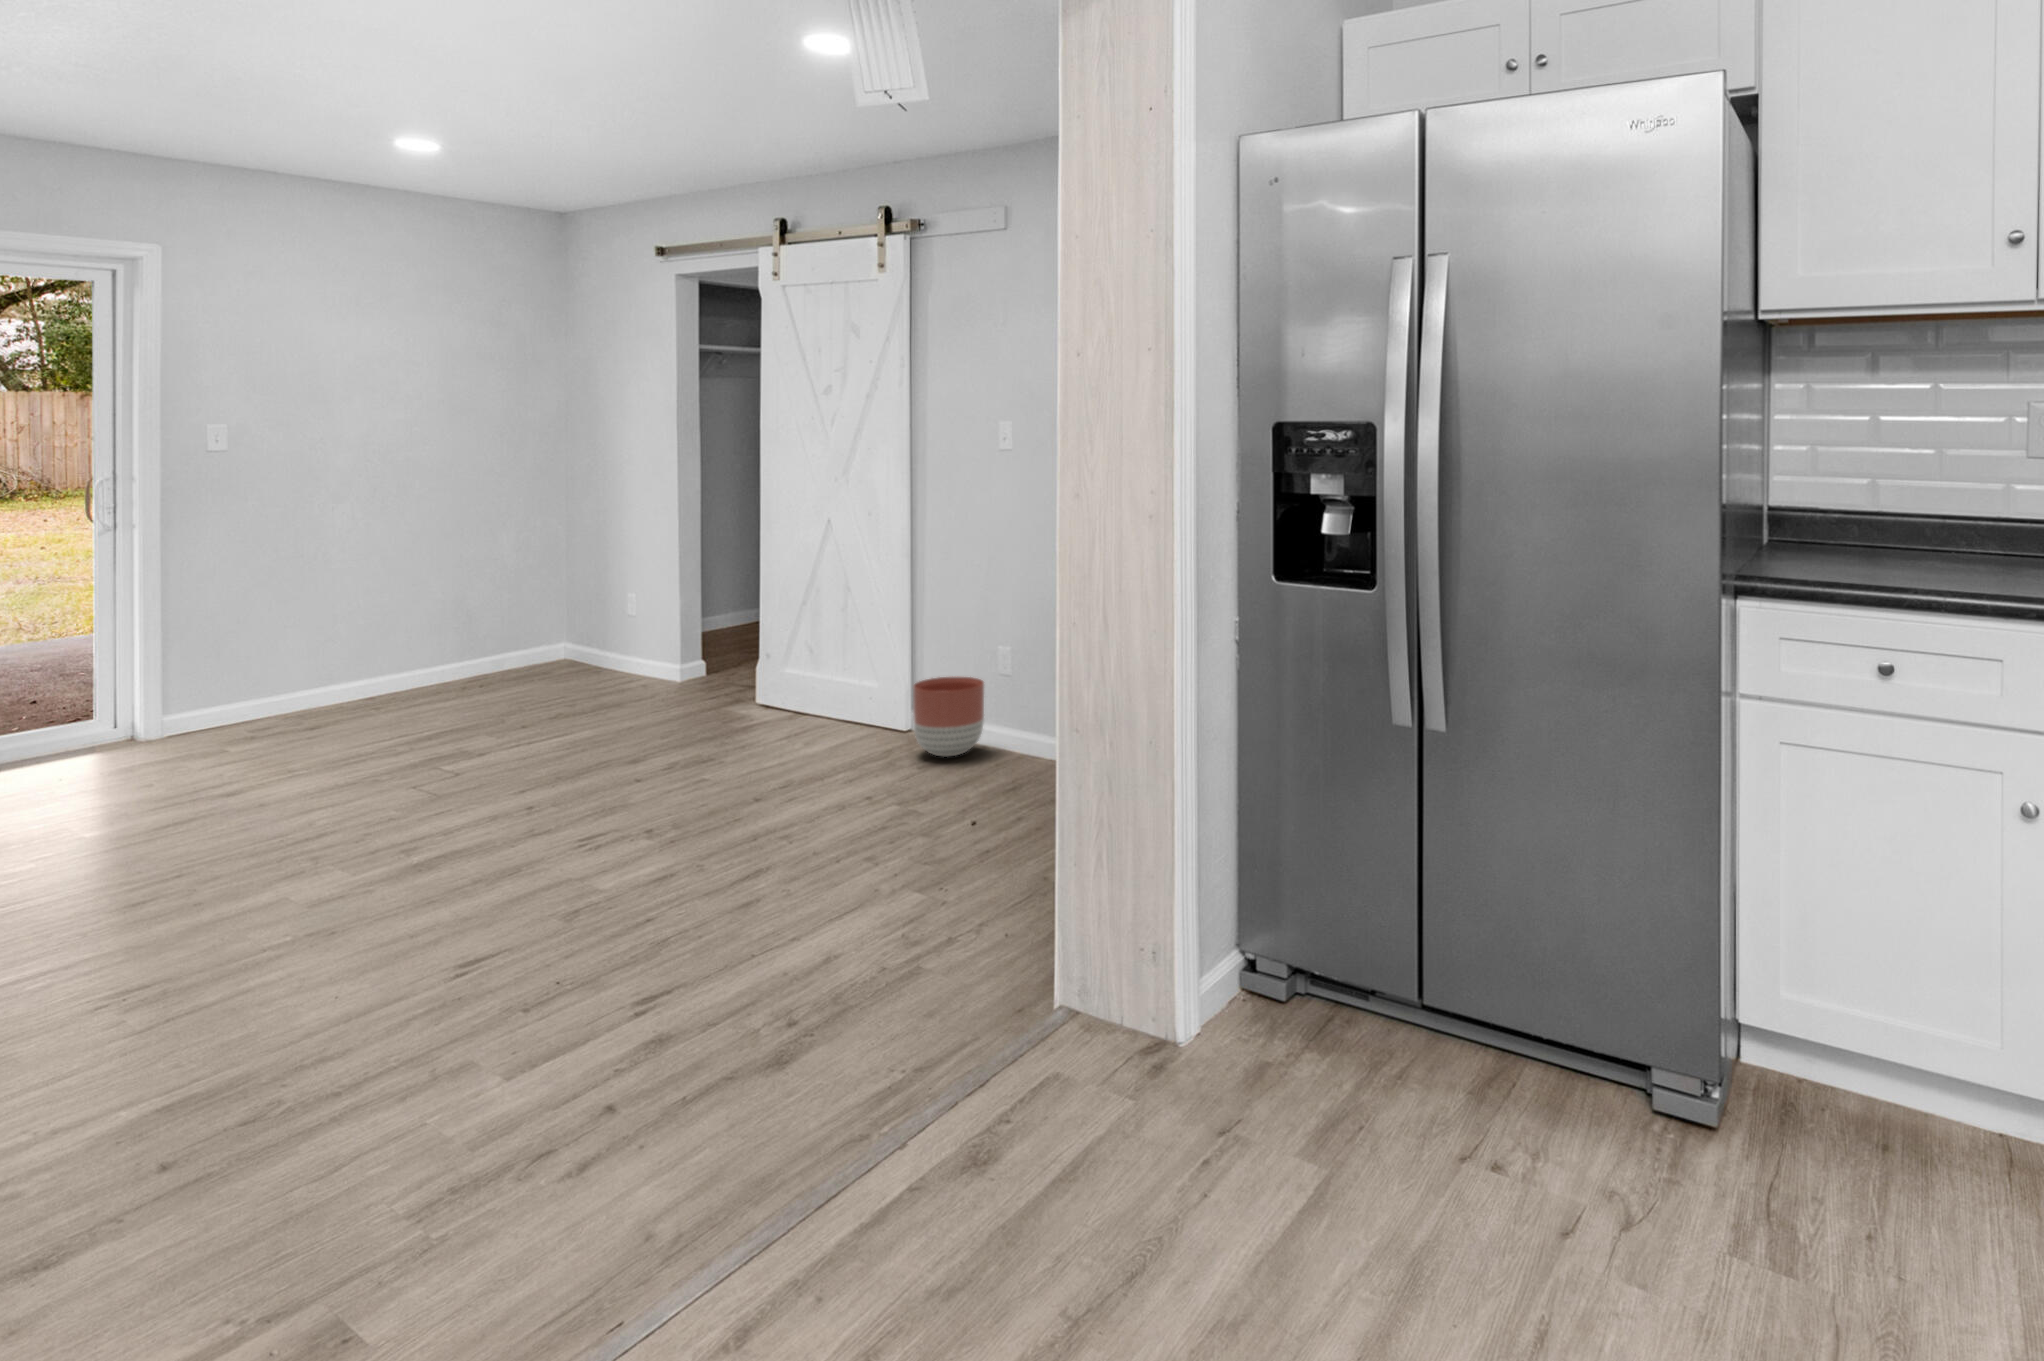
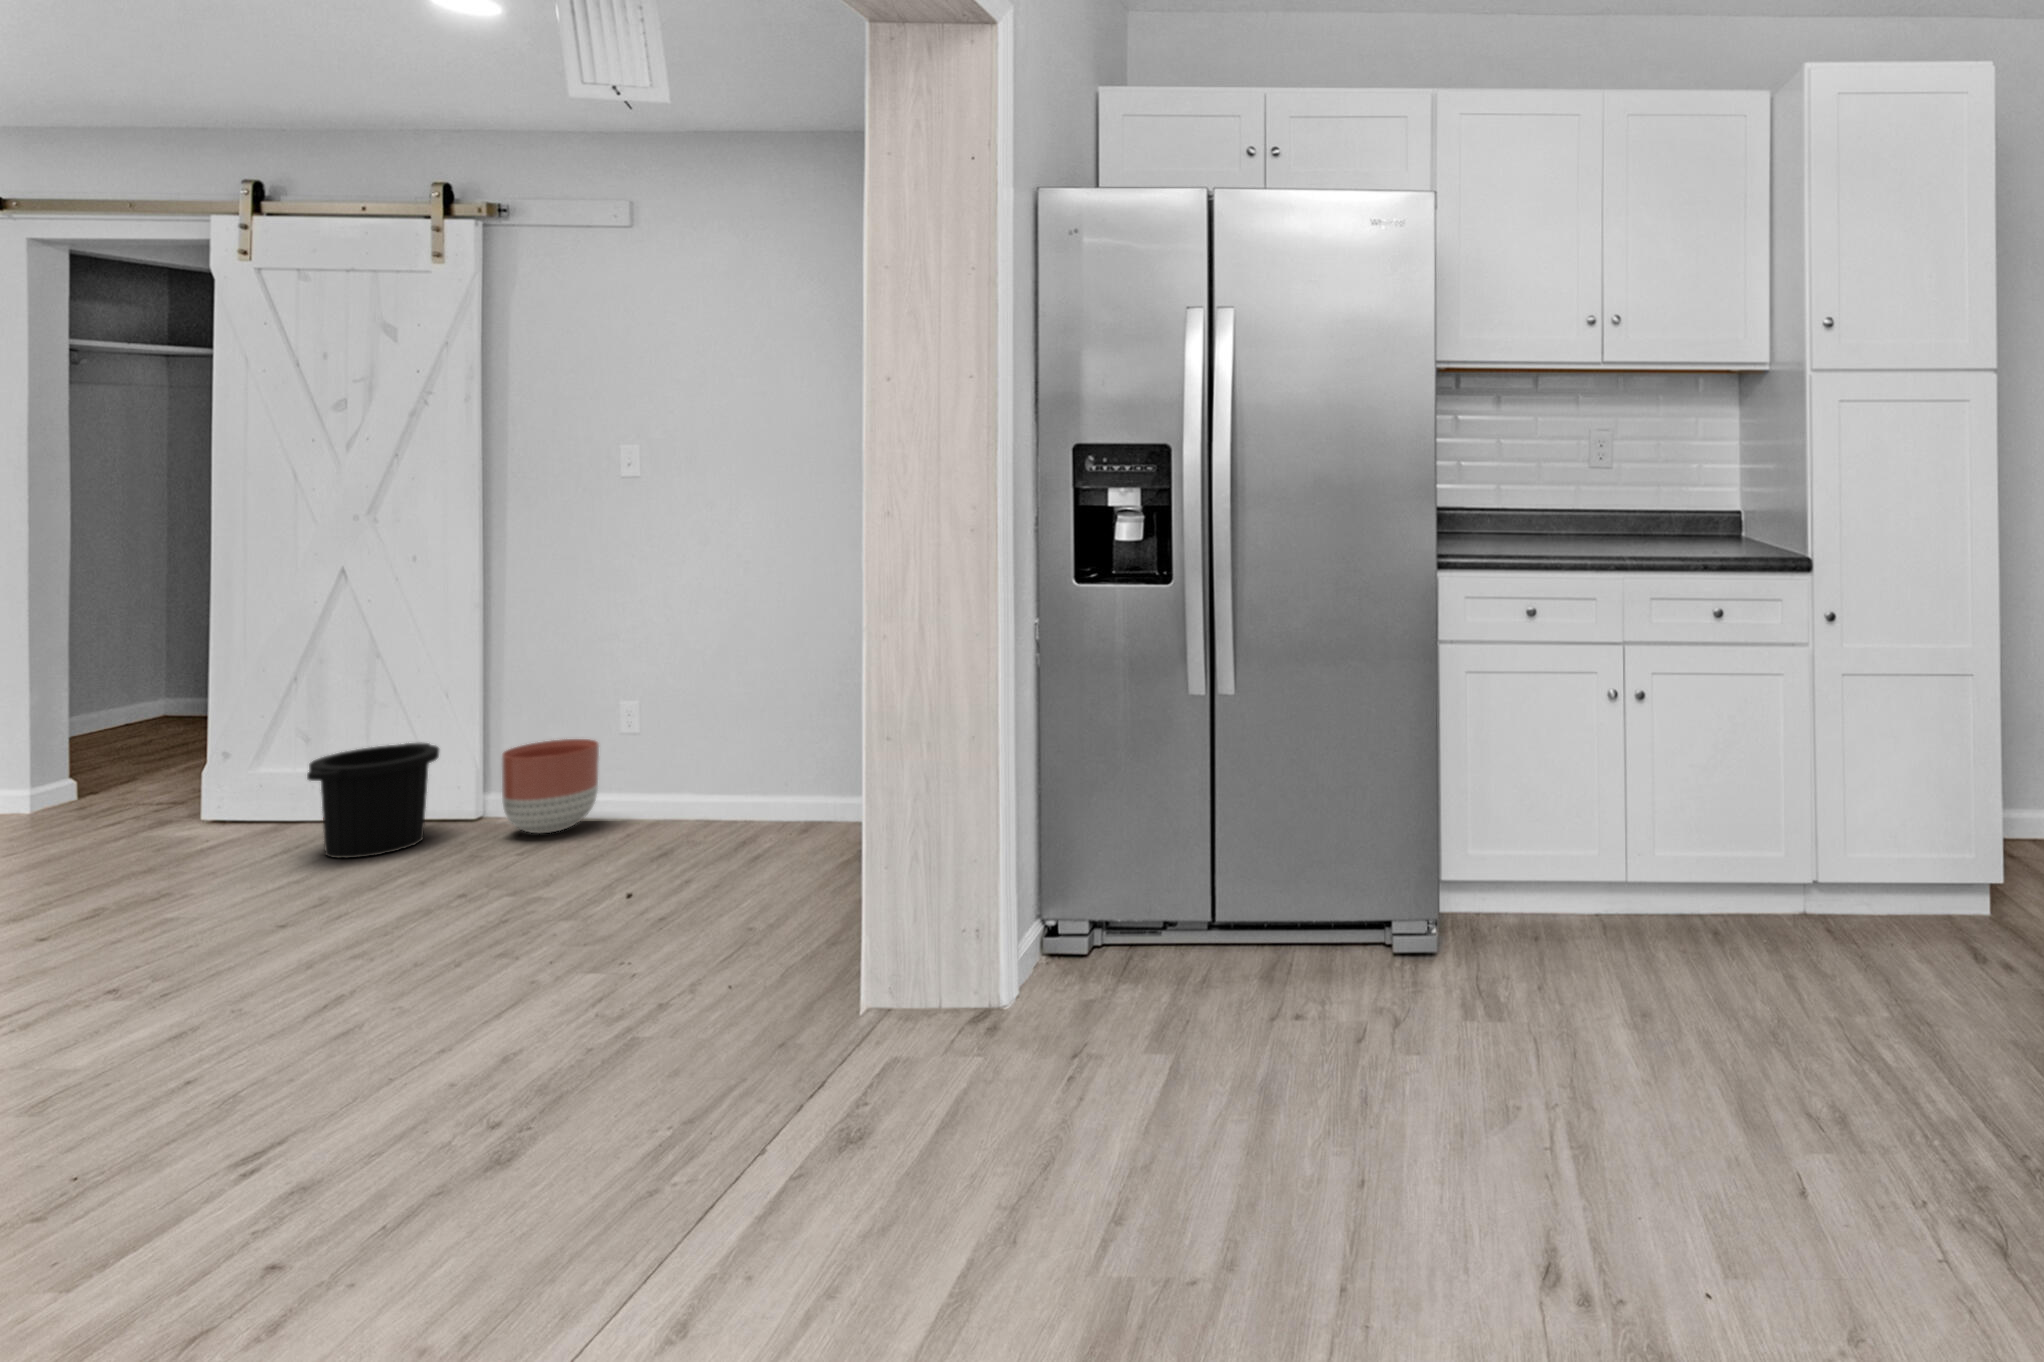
trash can: none [787,666,878,756] -> present [307,743,439,858]

